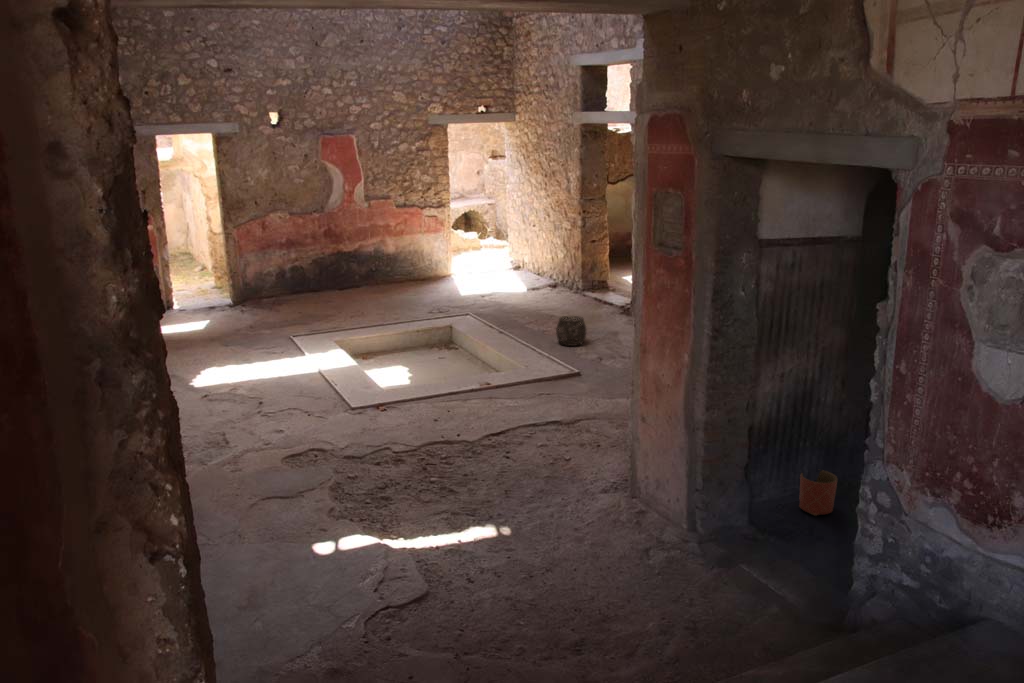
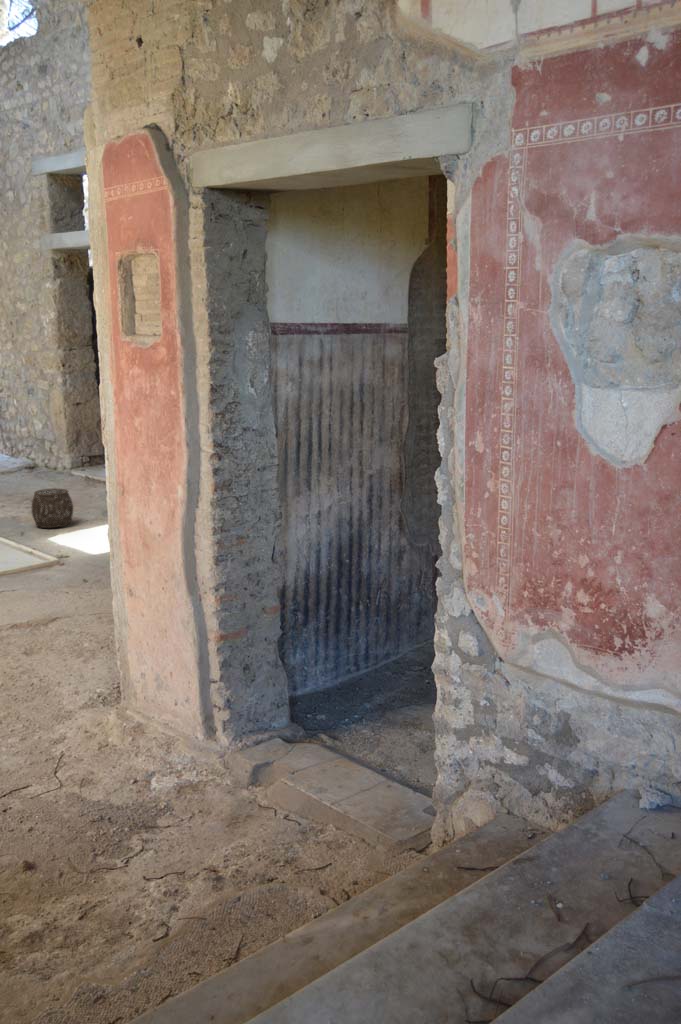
planter: present [799,471,837,515] -> none [355,635,401,696]

